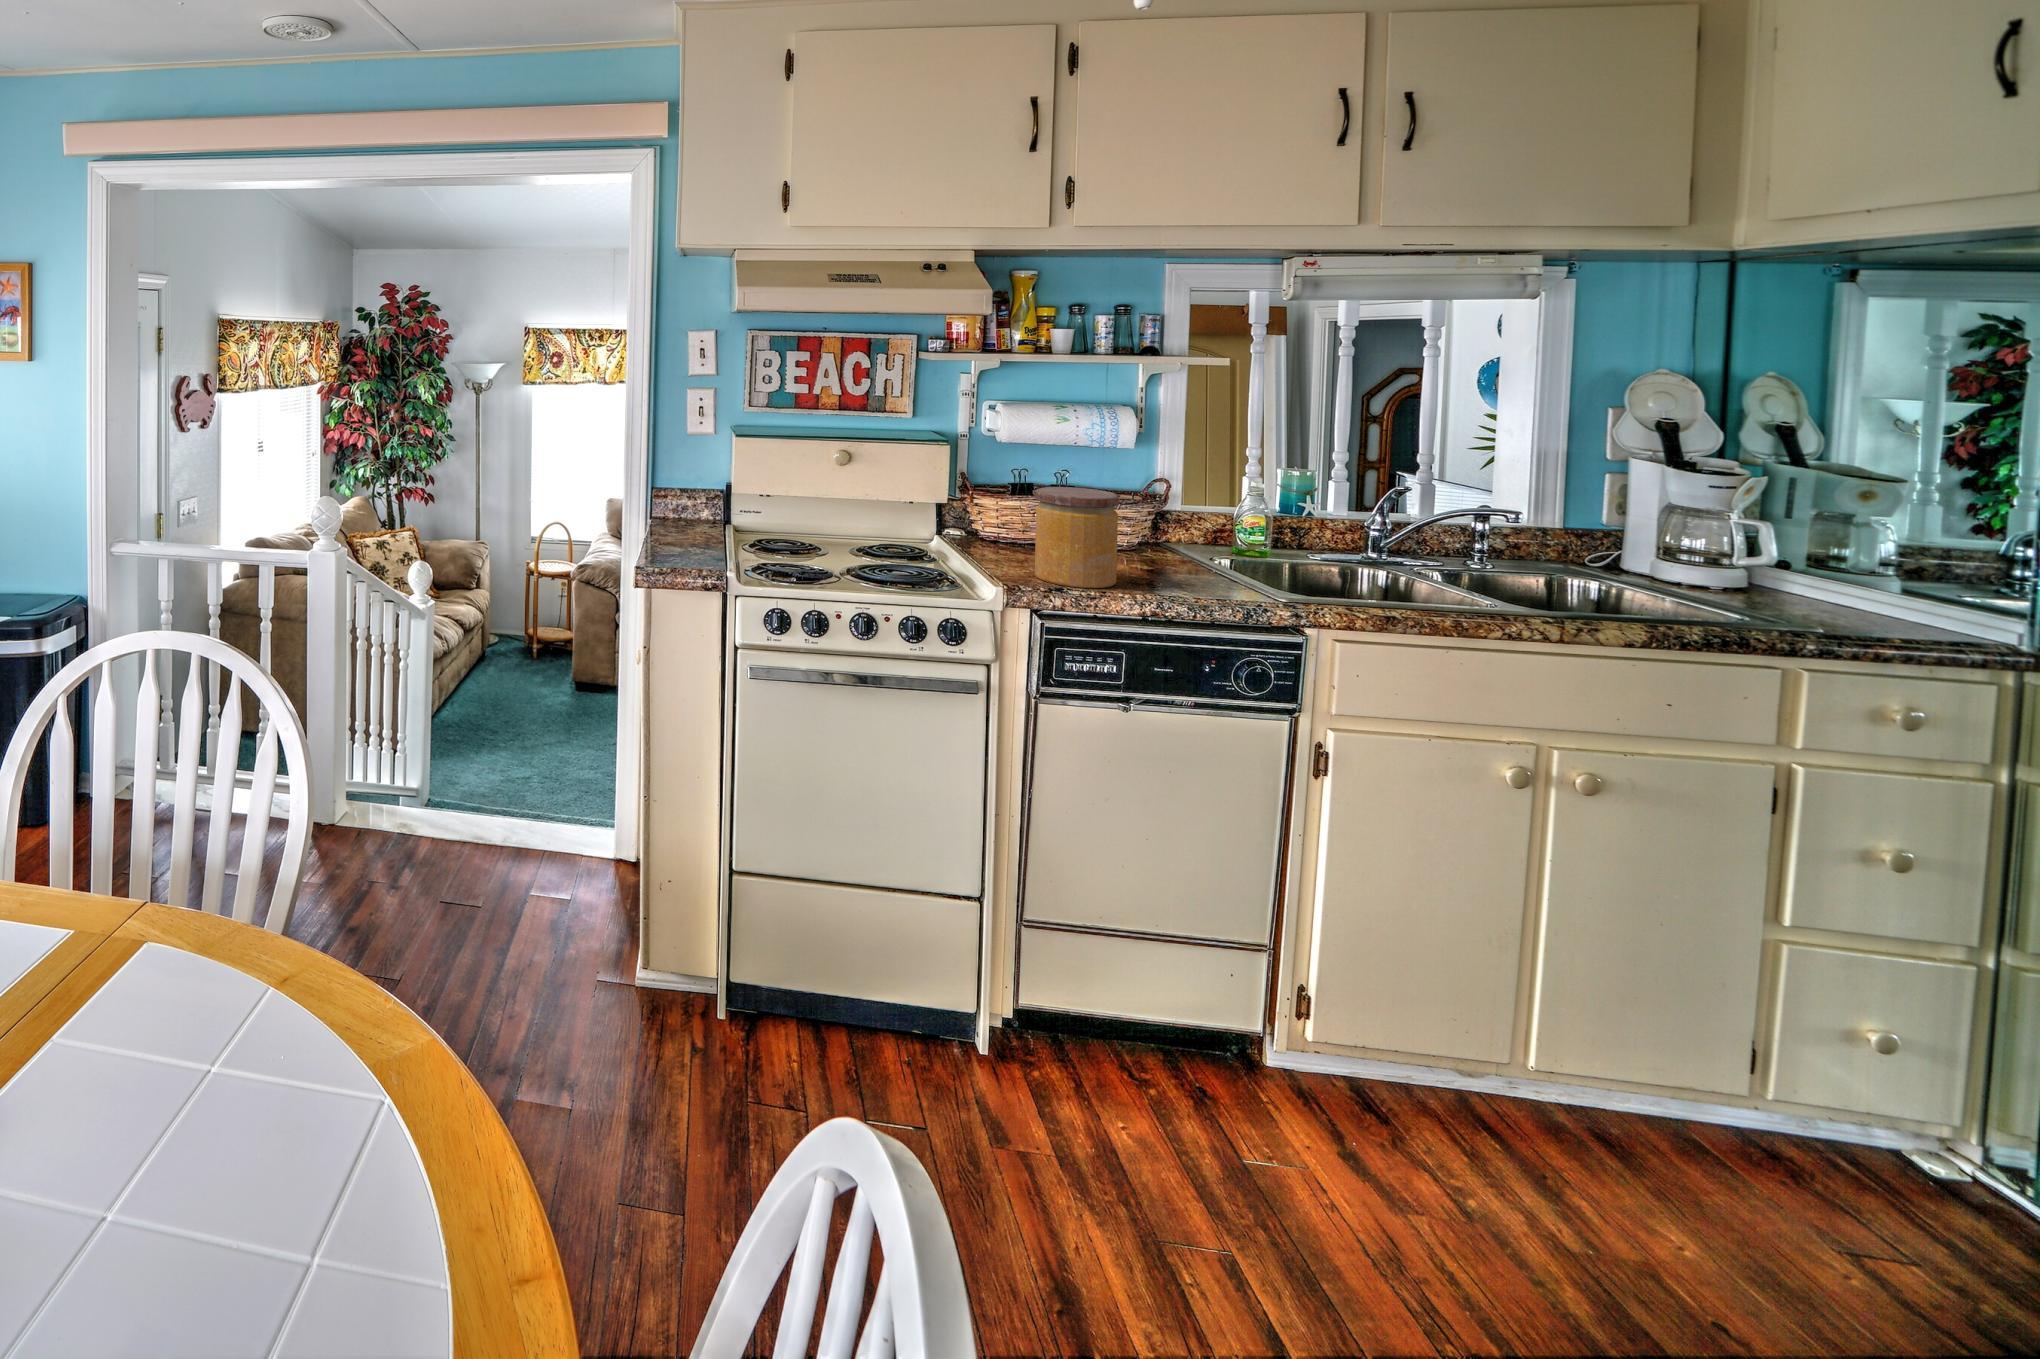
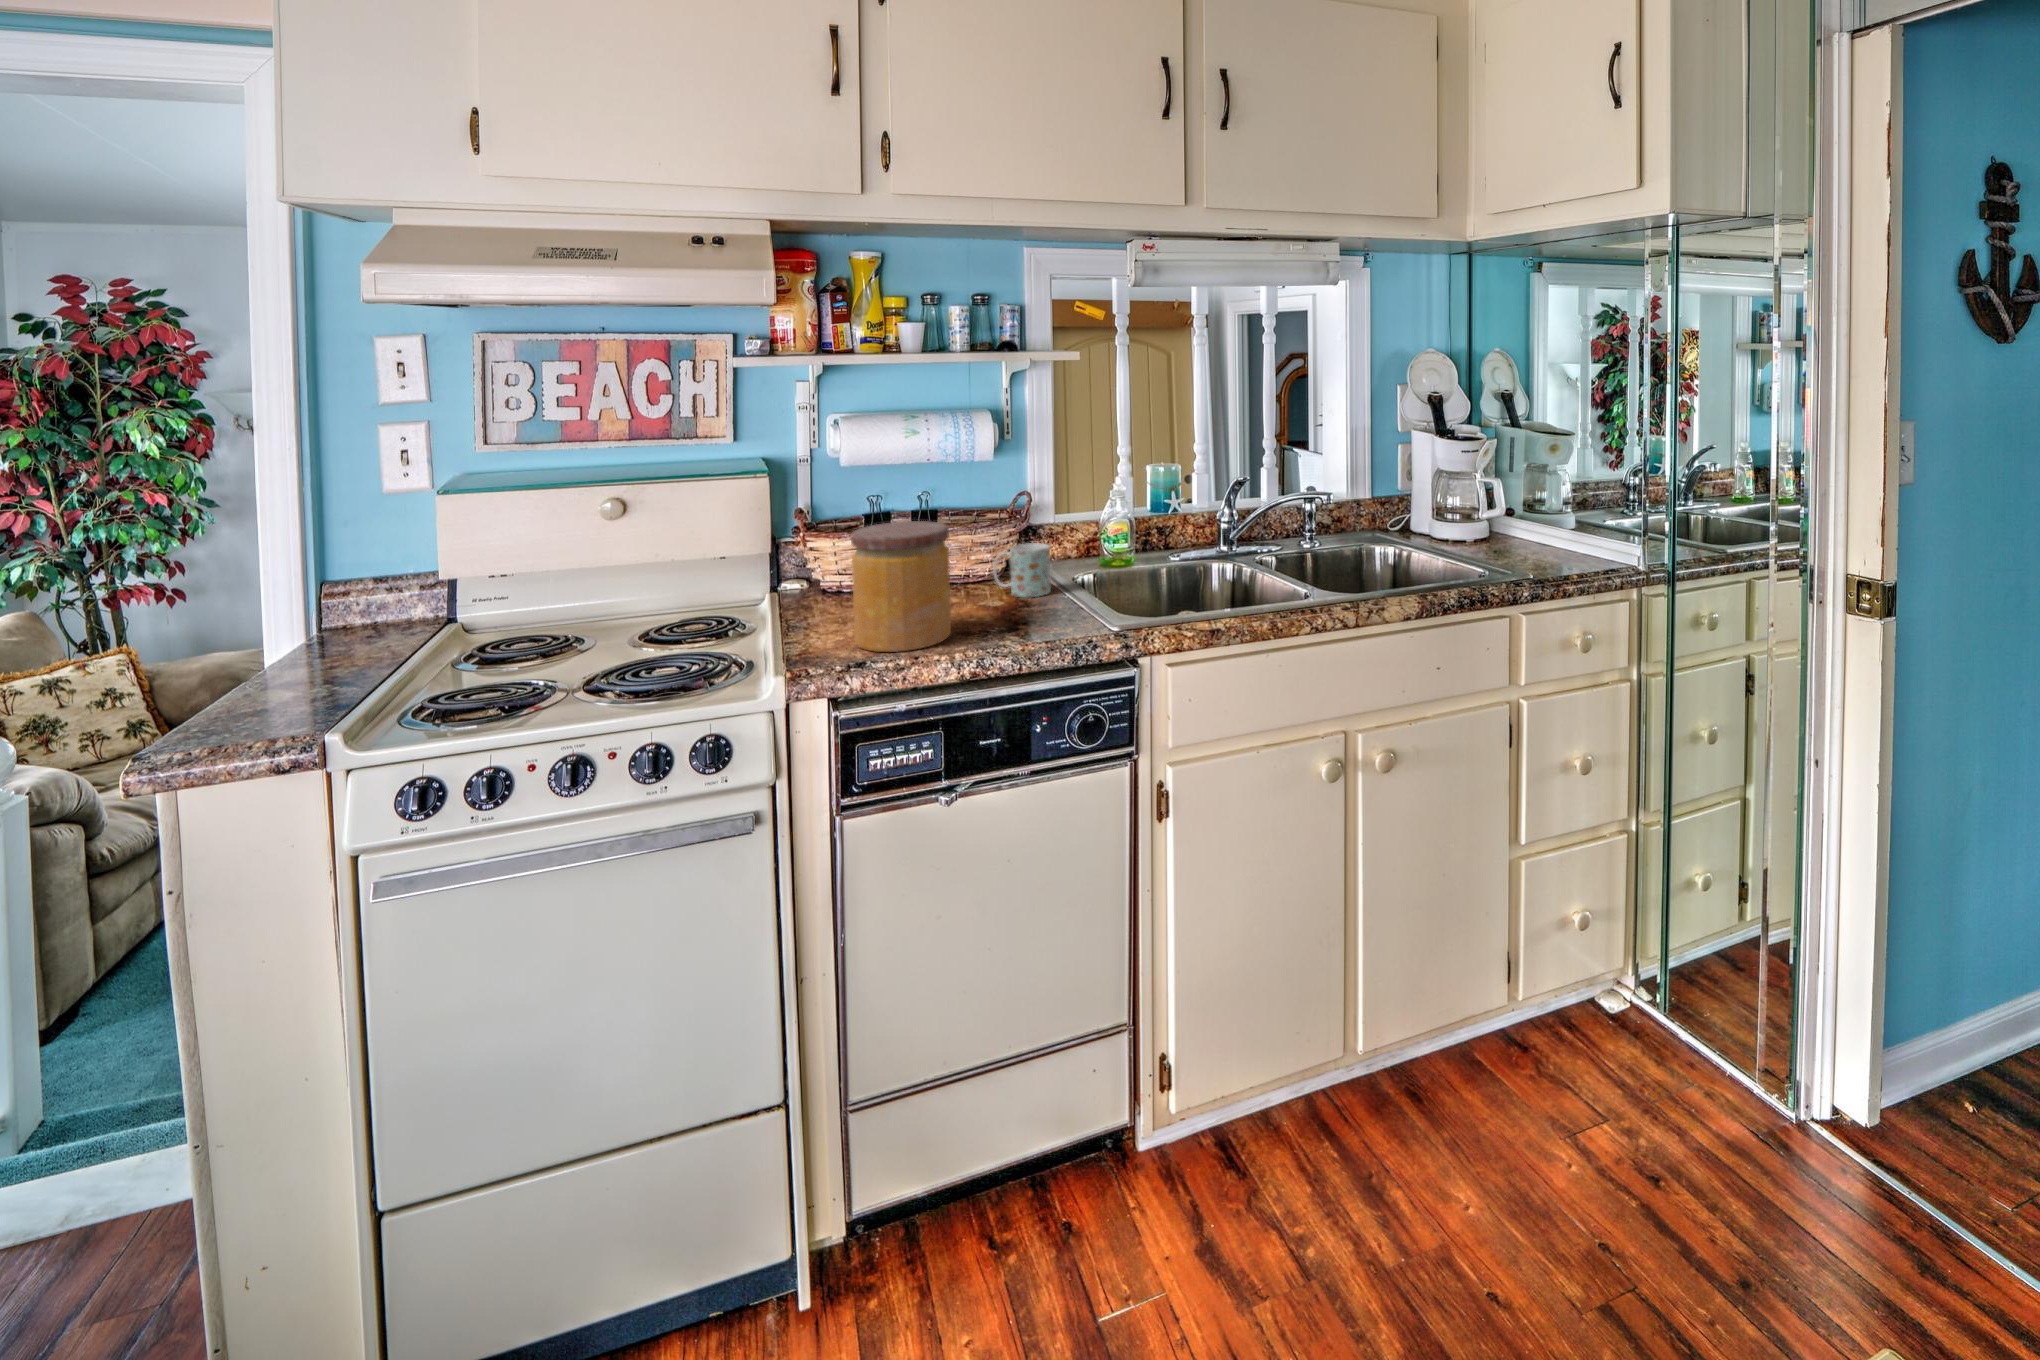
mug: none [1132,521,1189,567] -> present [993,543,1051,597]

